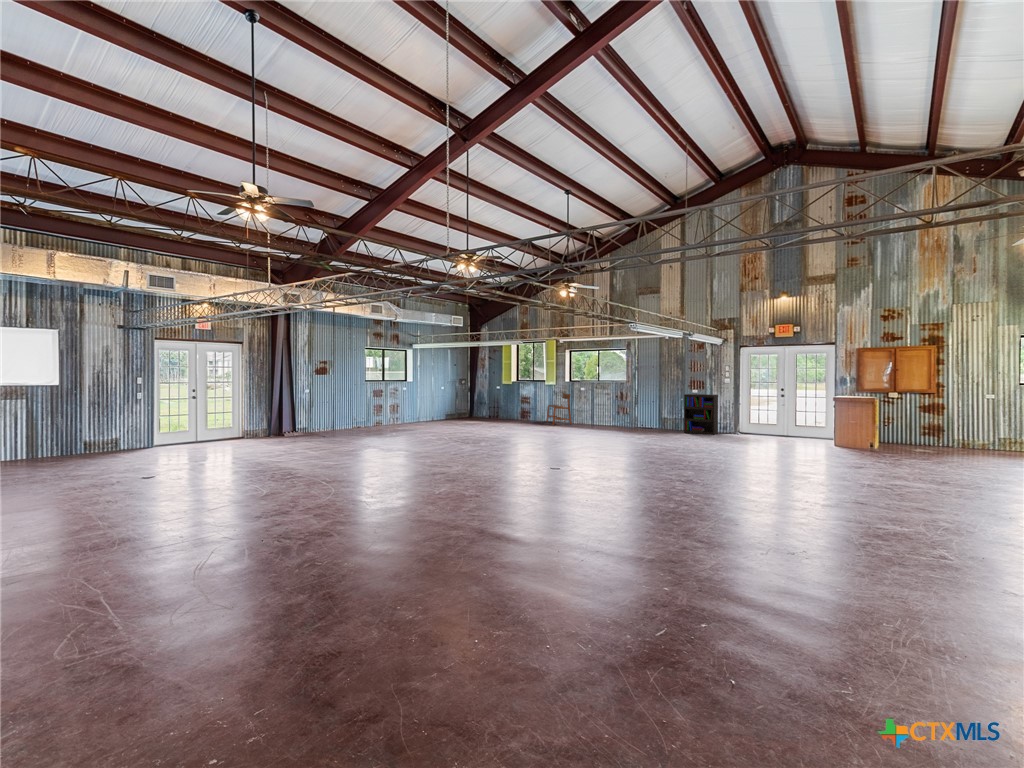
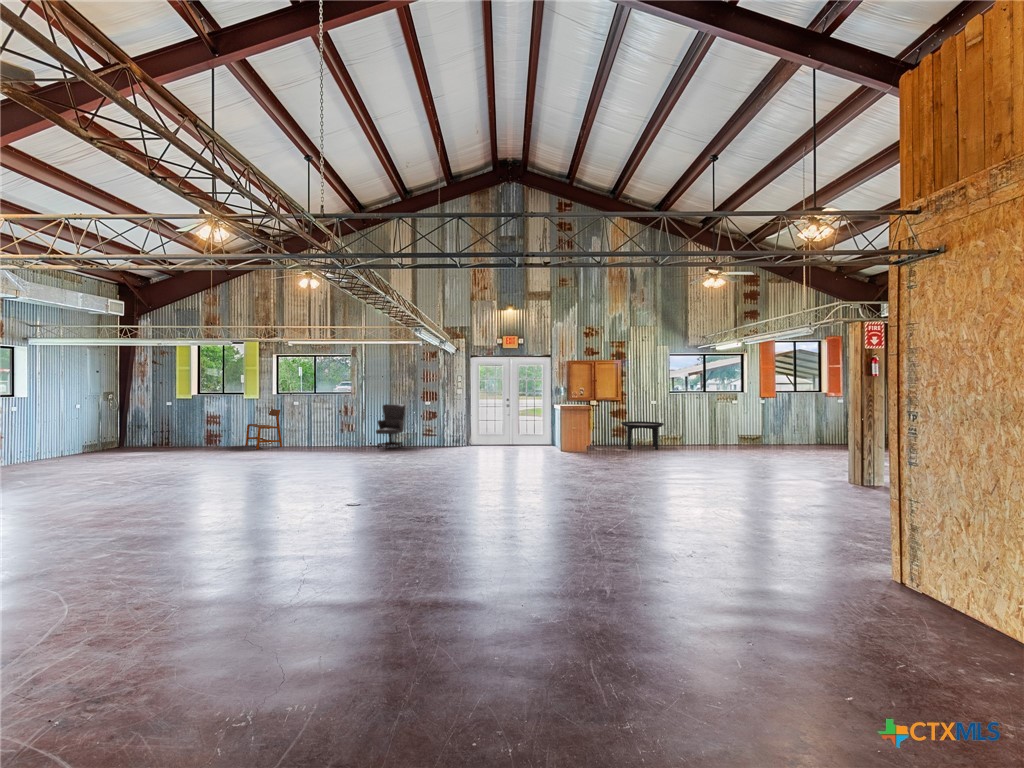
chair: none [645,392,673,432] -> present [376,404,406,449]
bookshelf: present [684,394,718,435] -> none [418,405,451,447]
round table: none [928,421,997,457] -> present [621,421,664,450]

